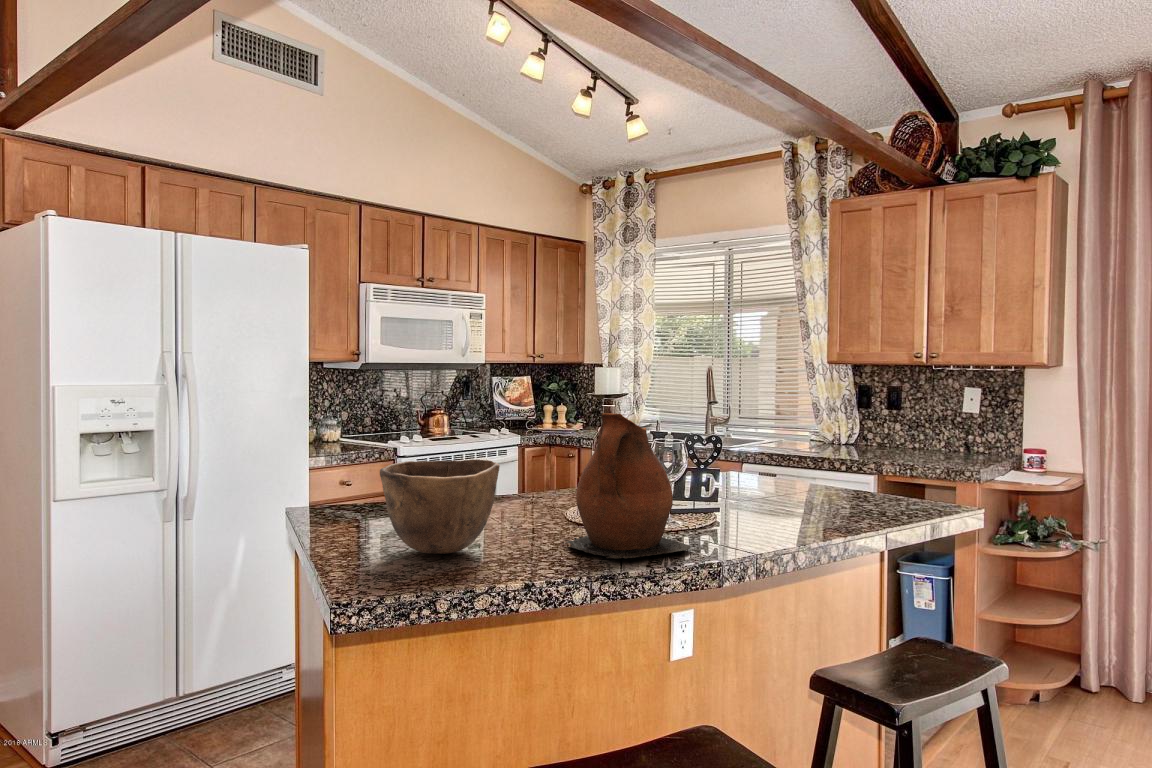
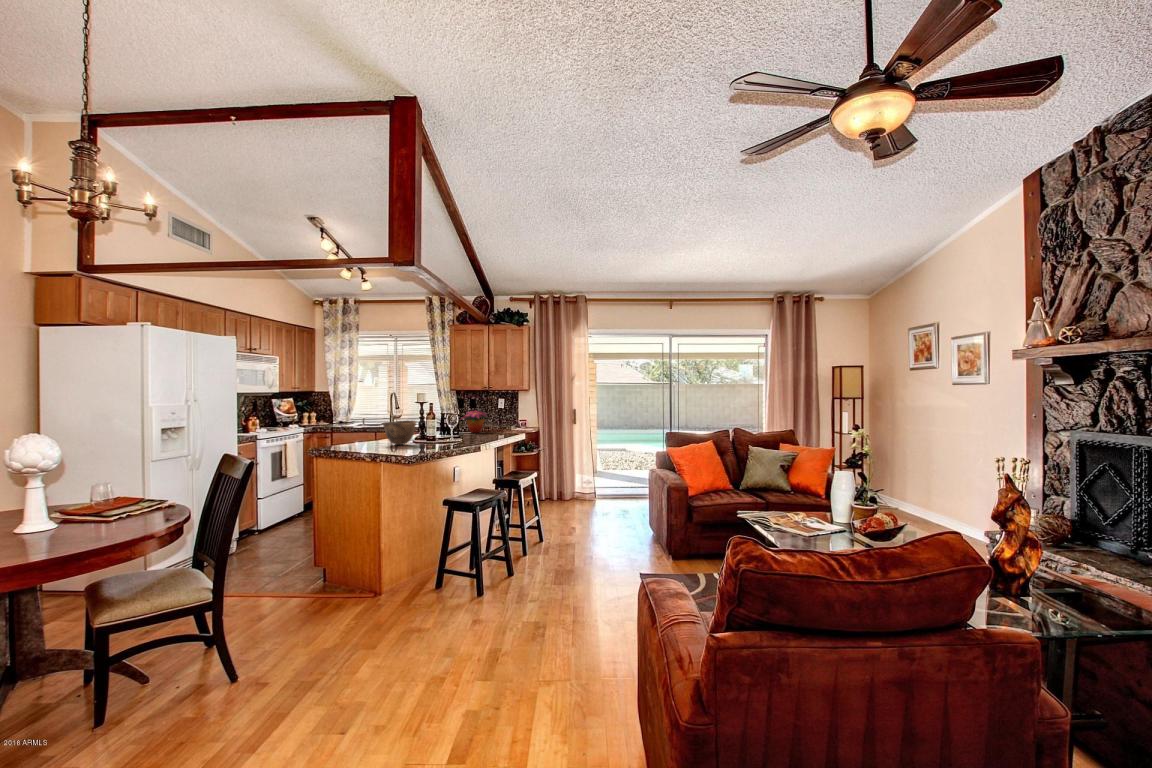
ceramic pitcher: present [563,413,691,559] -> none [426,406,460,441]
flower arrangement: none [758,428,881,508] -> present [463,411,487,433]

